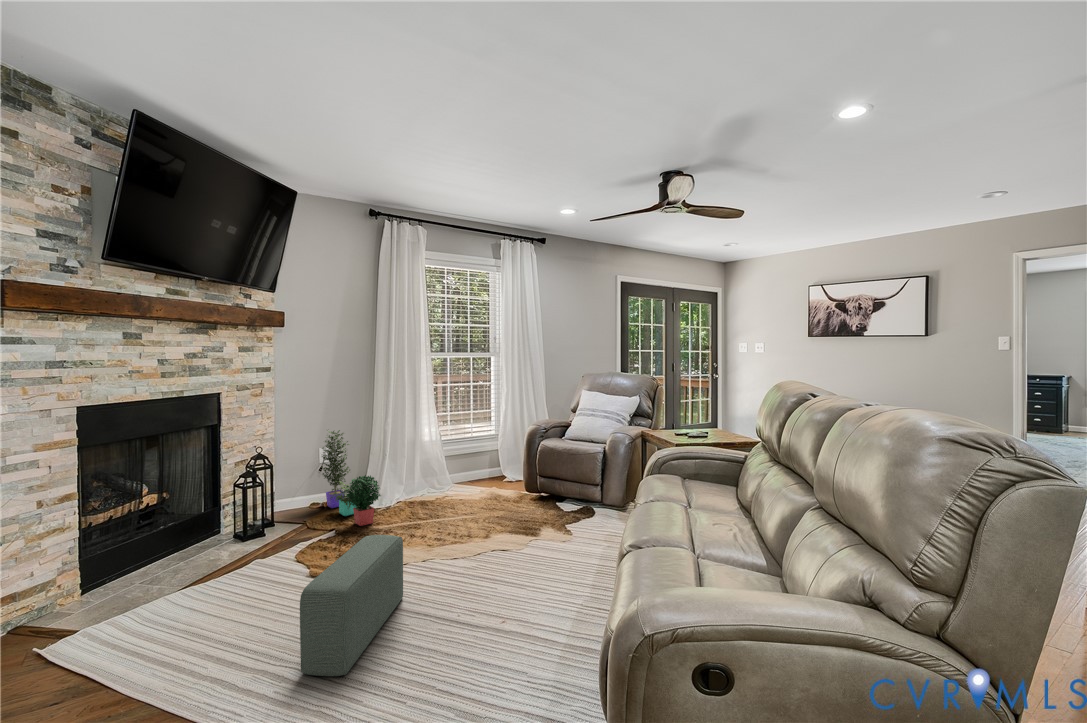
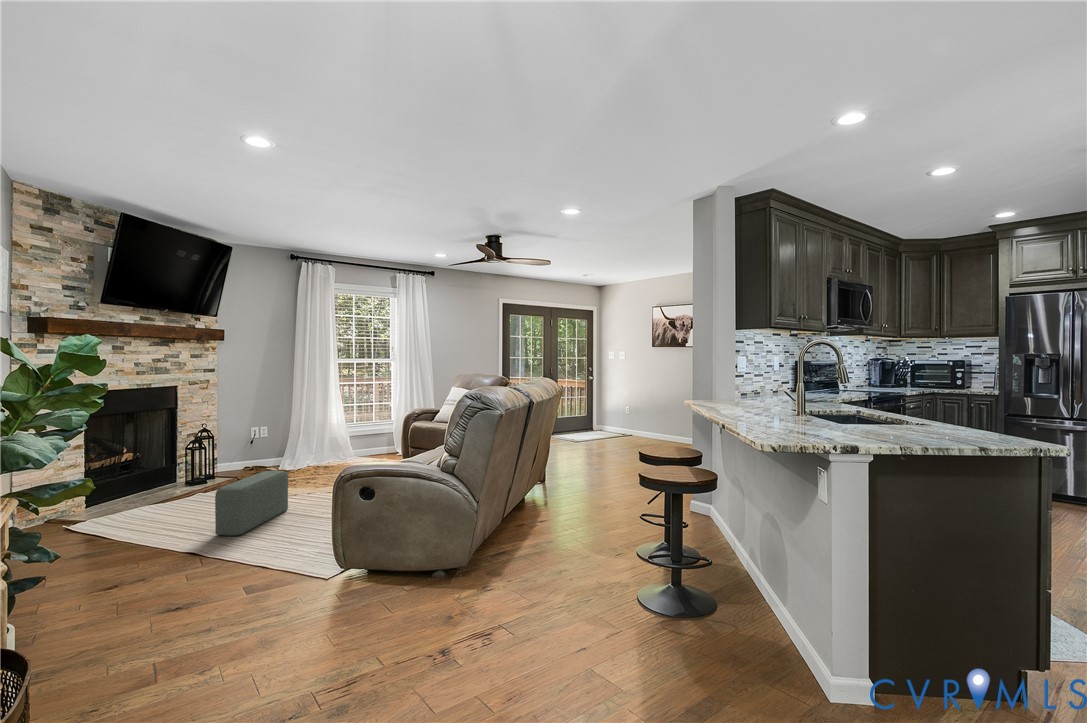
potted plant: present [322,430,381,526] -> none [251,414,292,480]

